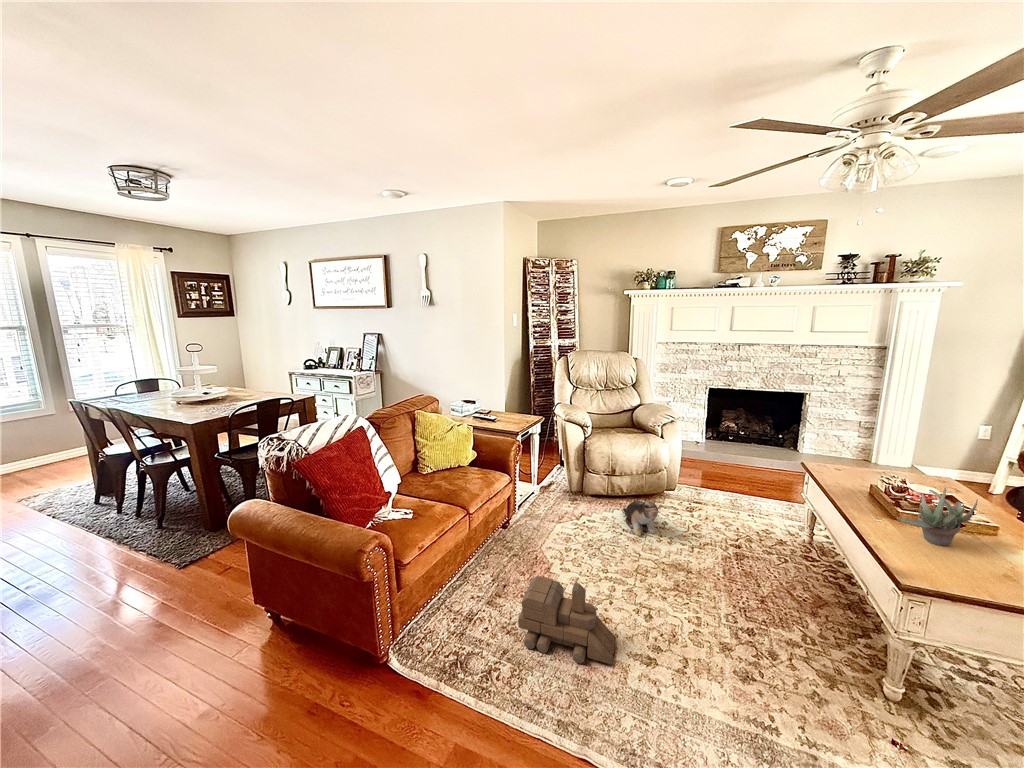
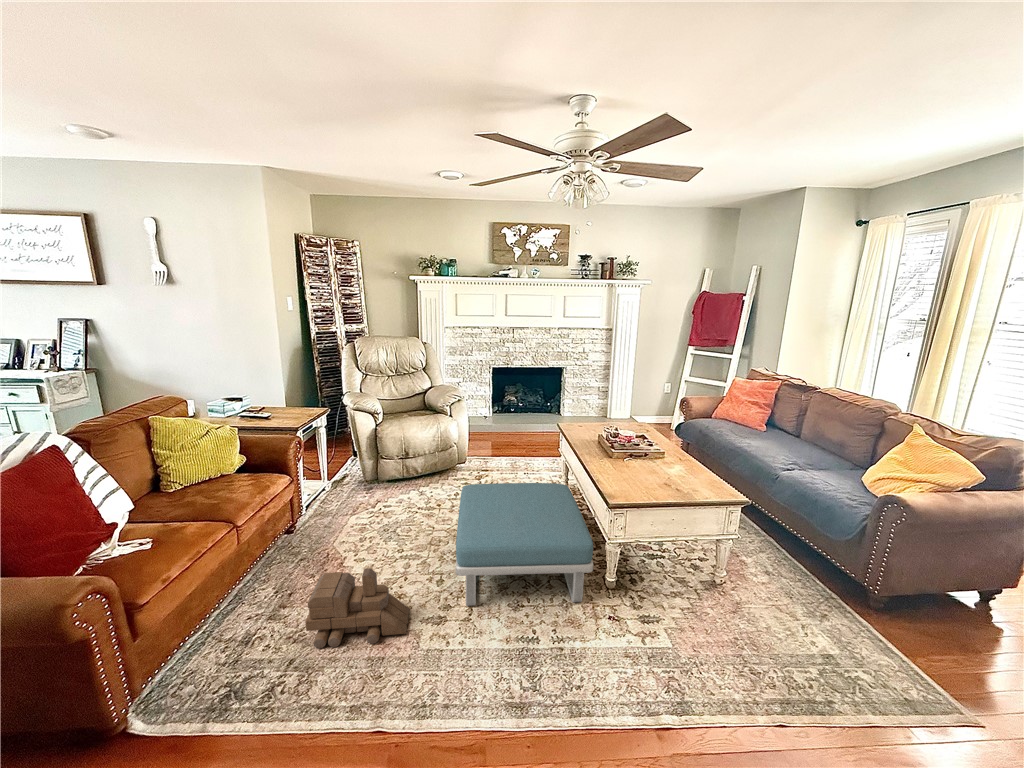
succulent plant: present [897,488,978,546] -> none [608,429,650,471]
plush toy: present [623,500,662,536] -> none [419,477,451,512]
footstool: none [670,516,871,706] -> present [456,483,593,606]

